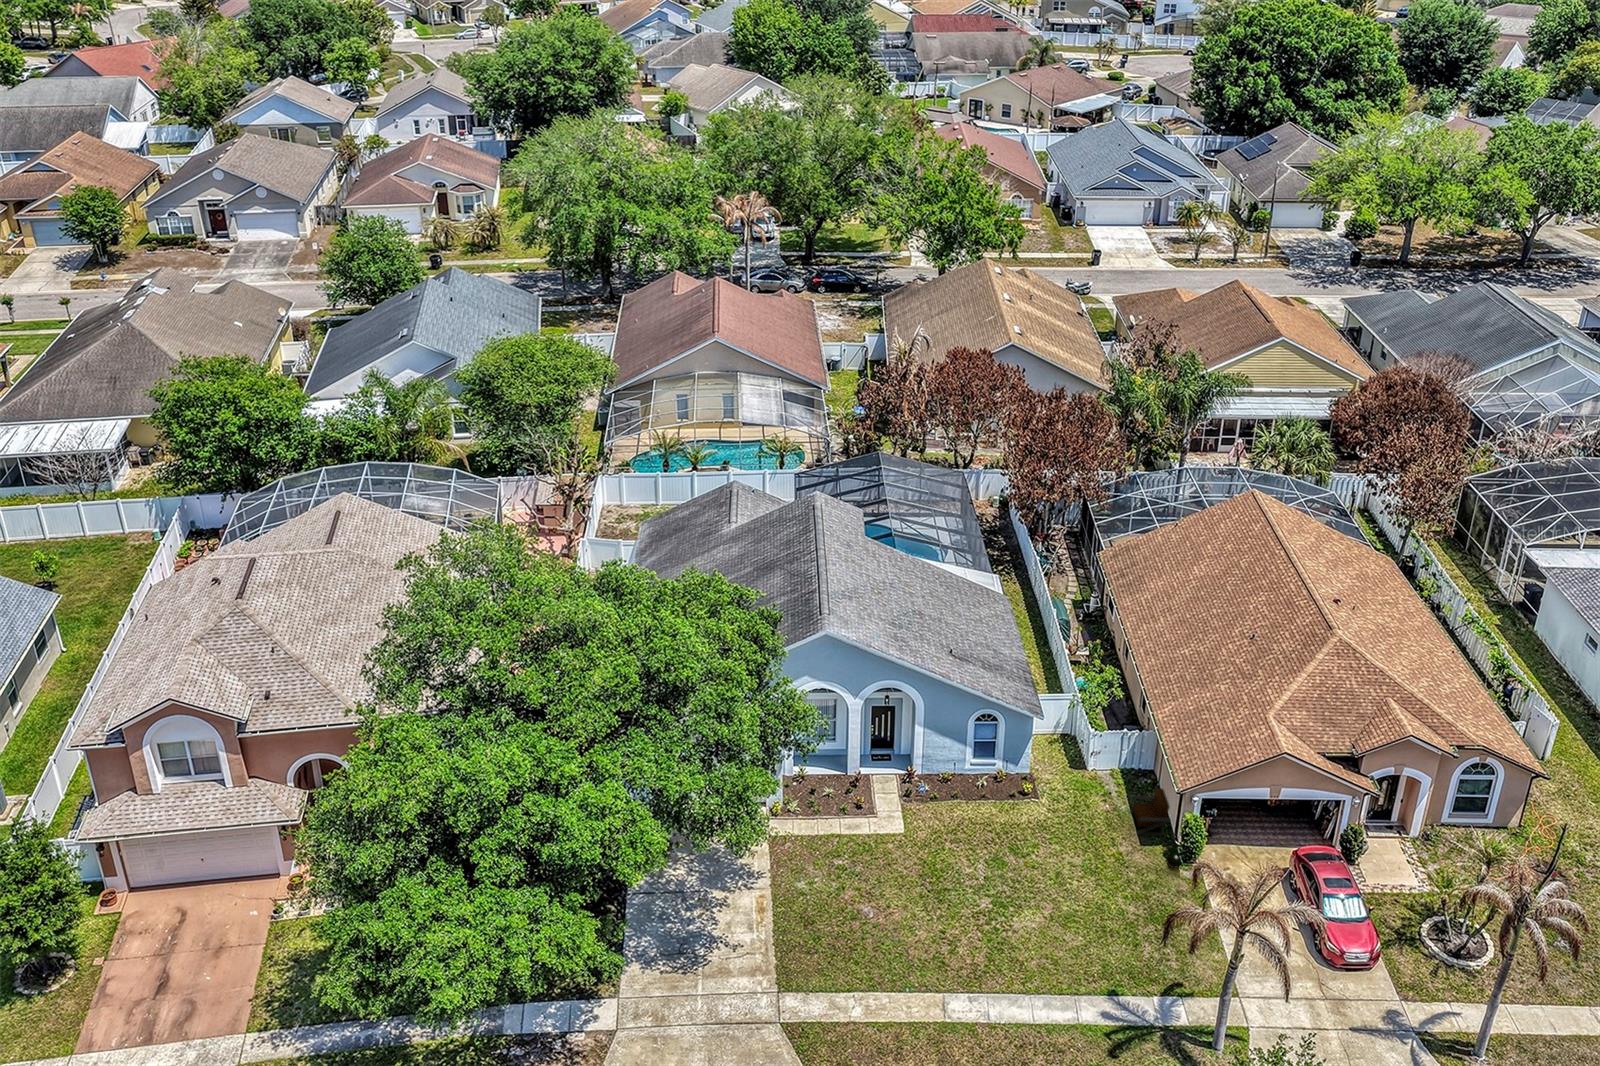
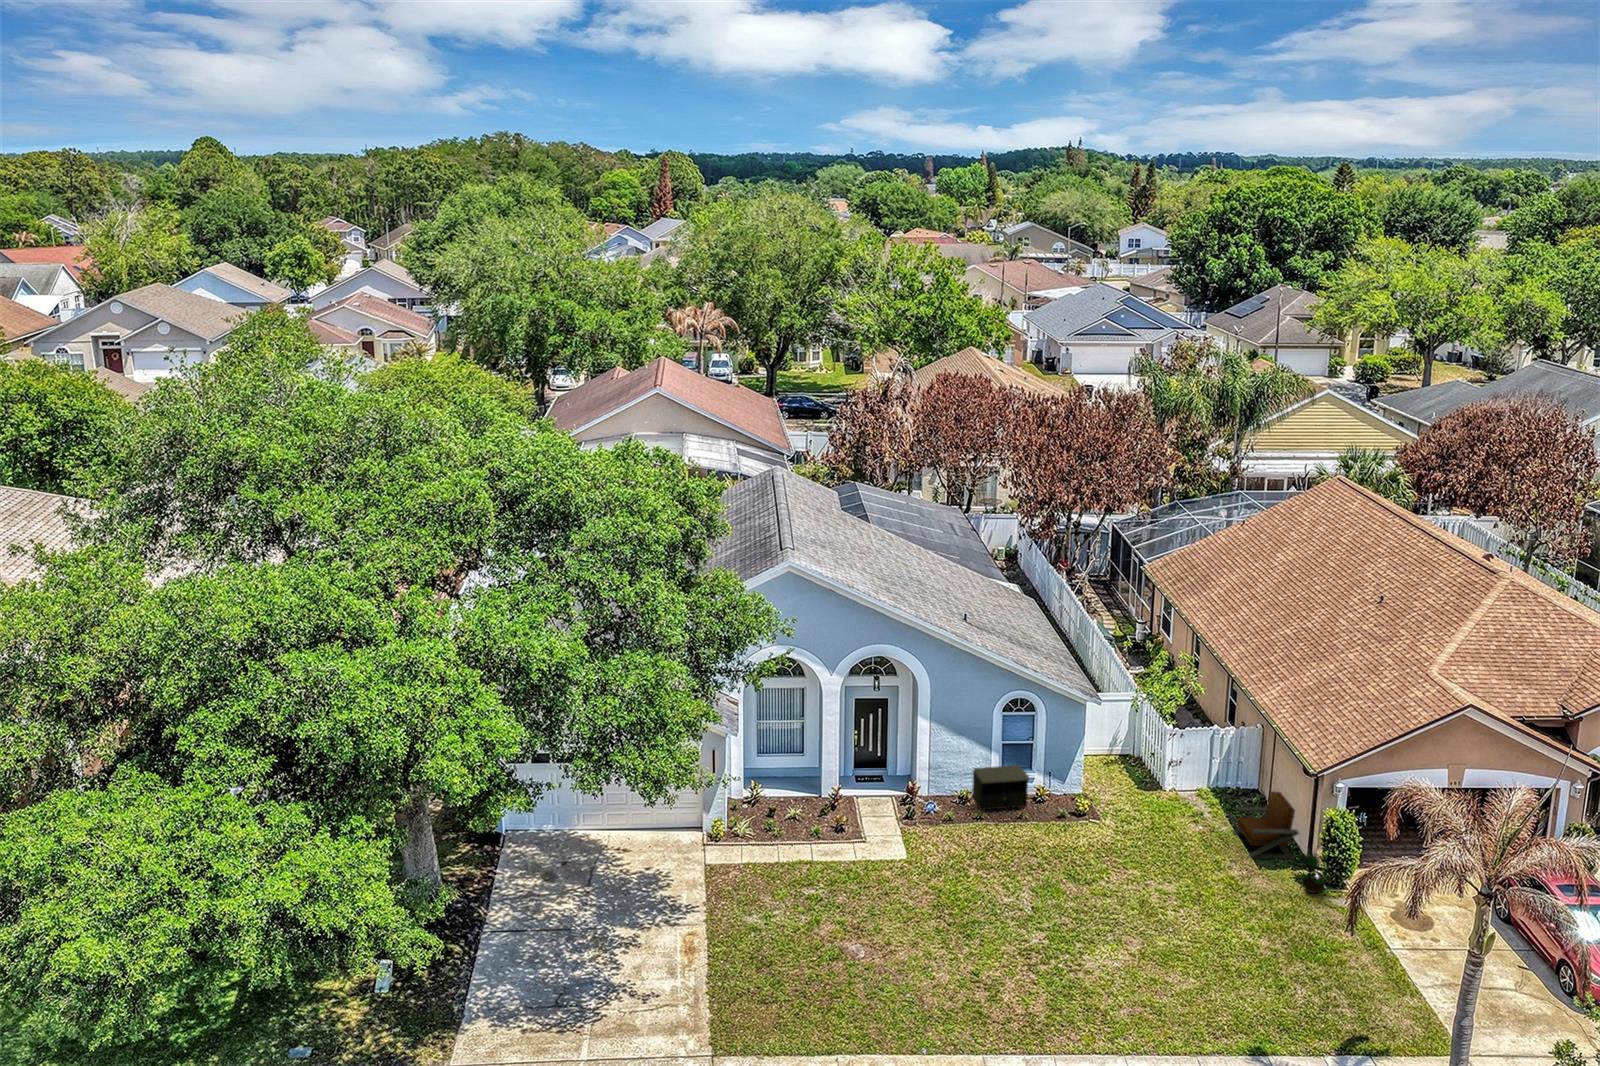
storage bench: none [951,756,991,789] -> present [972,765,1029,811]

